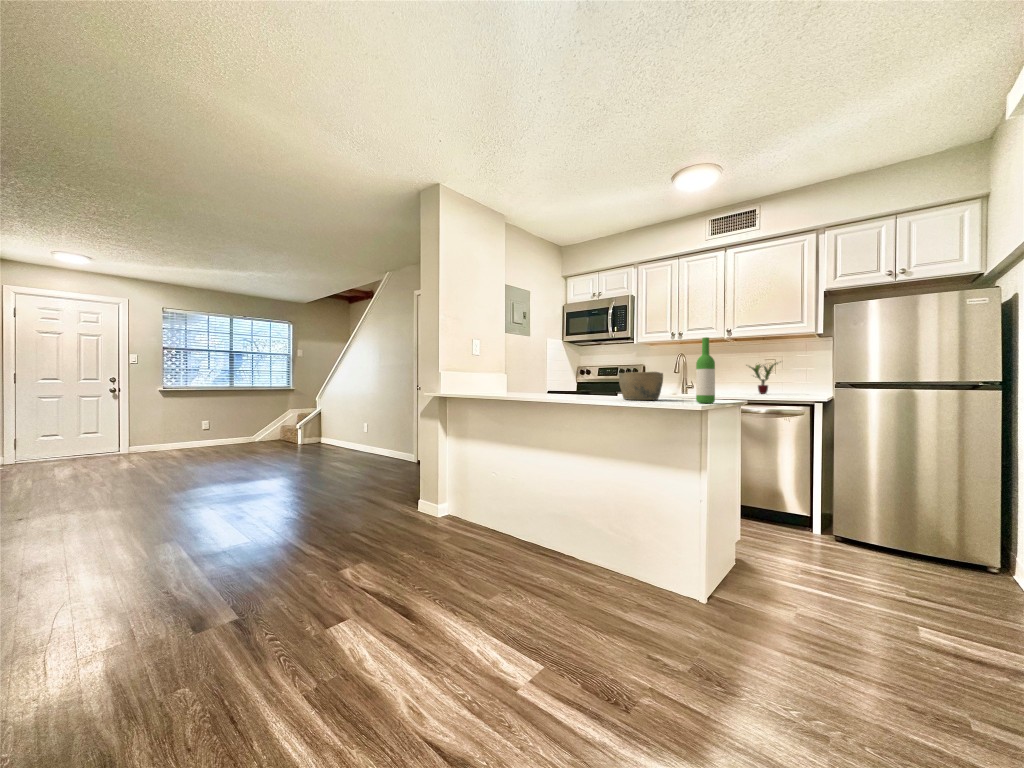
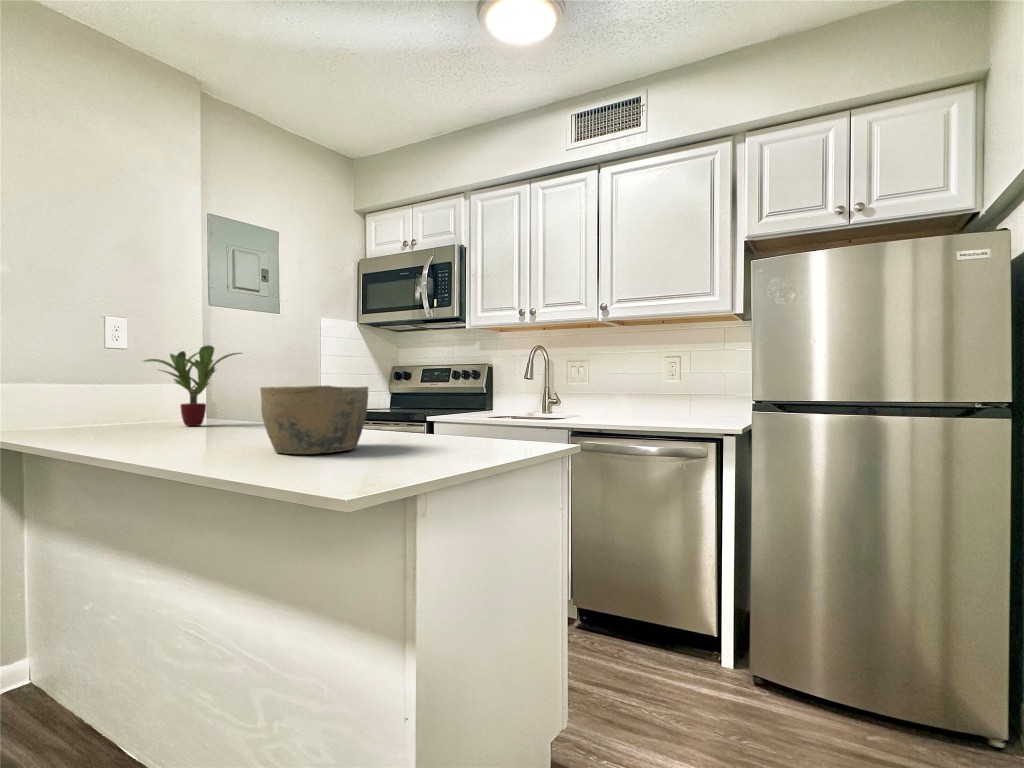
wine bottle: present [696,337,715,403] -> none [381,301,424,471]
potted plant: present [749,363,778,394] -> present [144,346,241,426]

